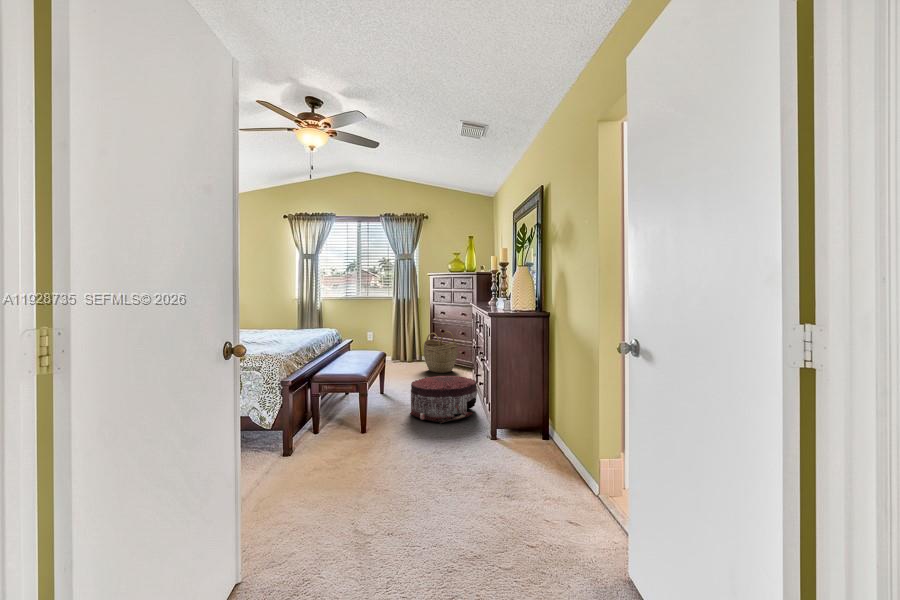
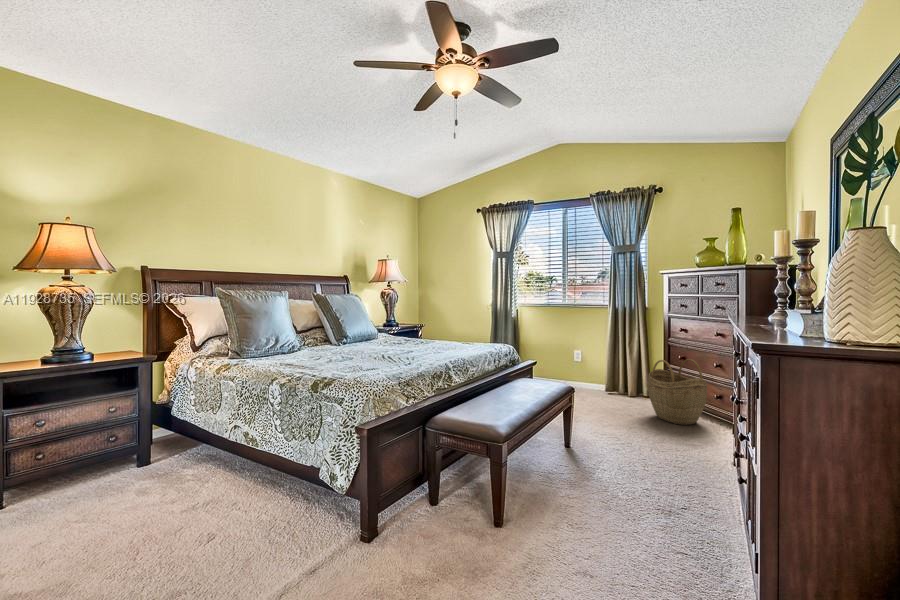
pouf: present [410,375,478,423] -> none [590,440,733,545]

